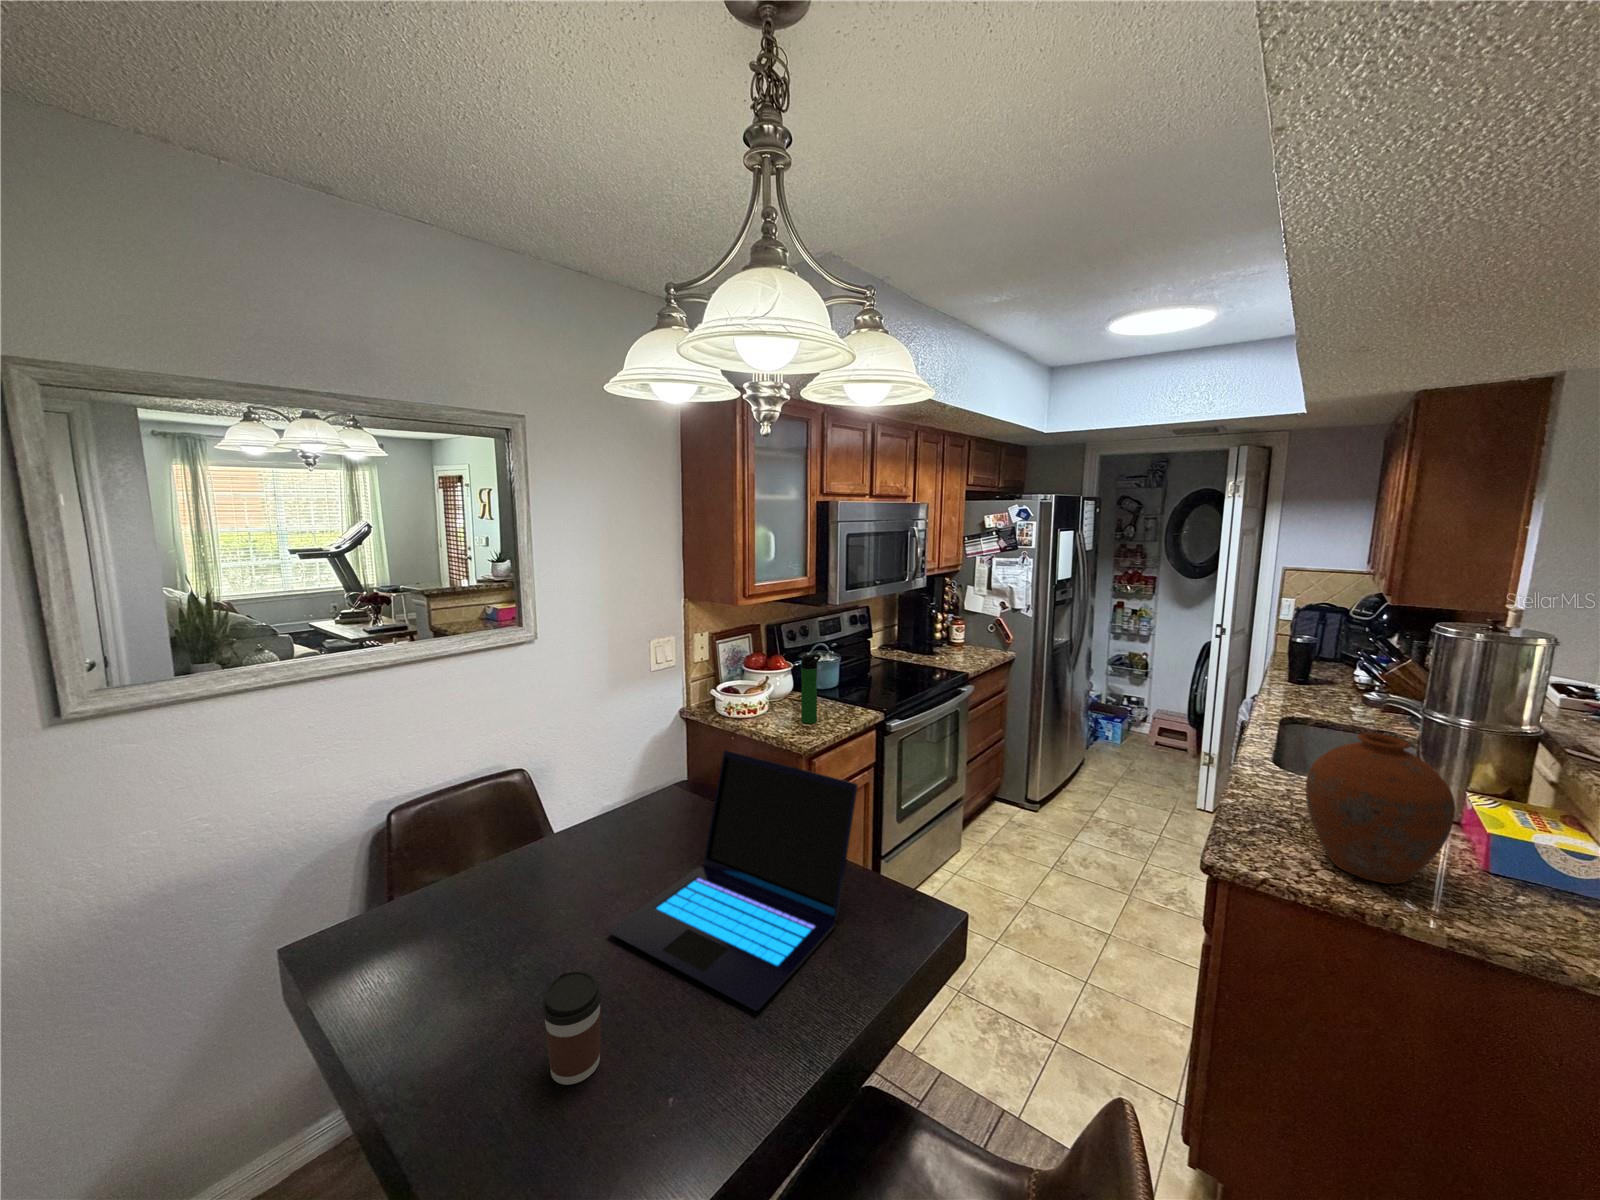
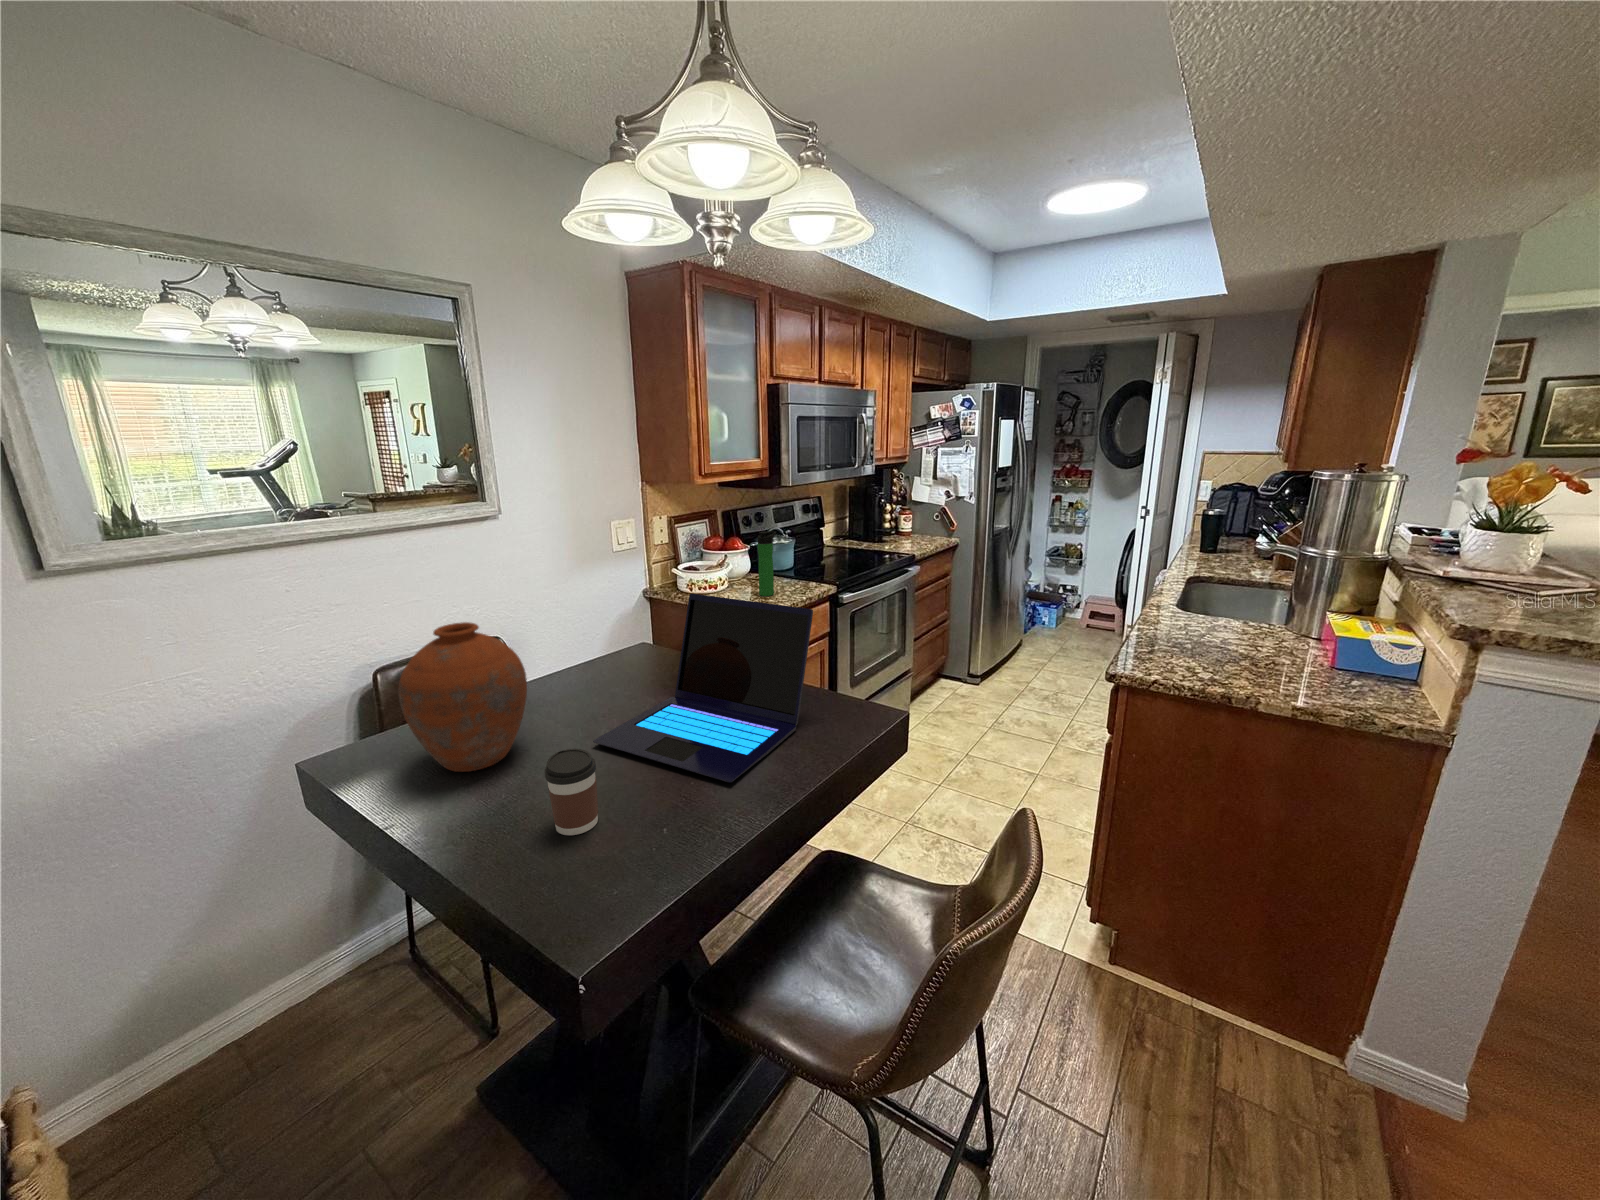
vase: present [1306,733,1456,884] -> present [398,622,527,772]

